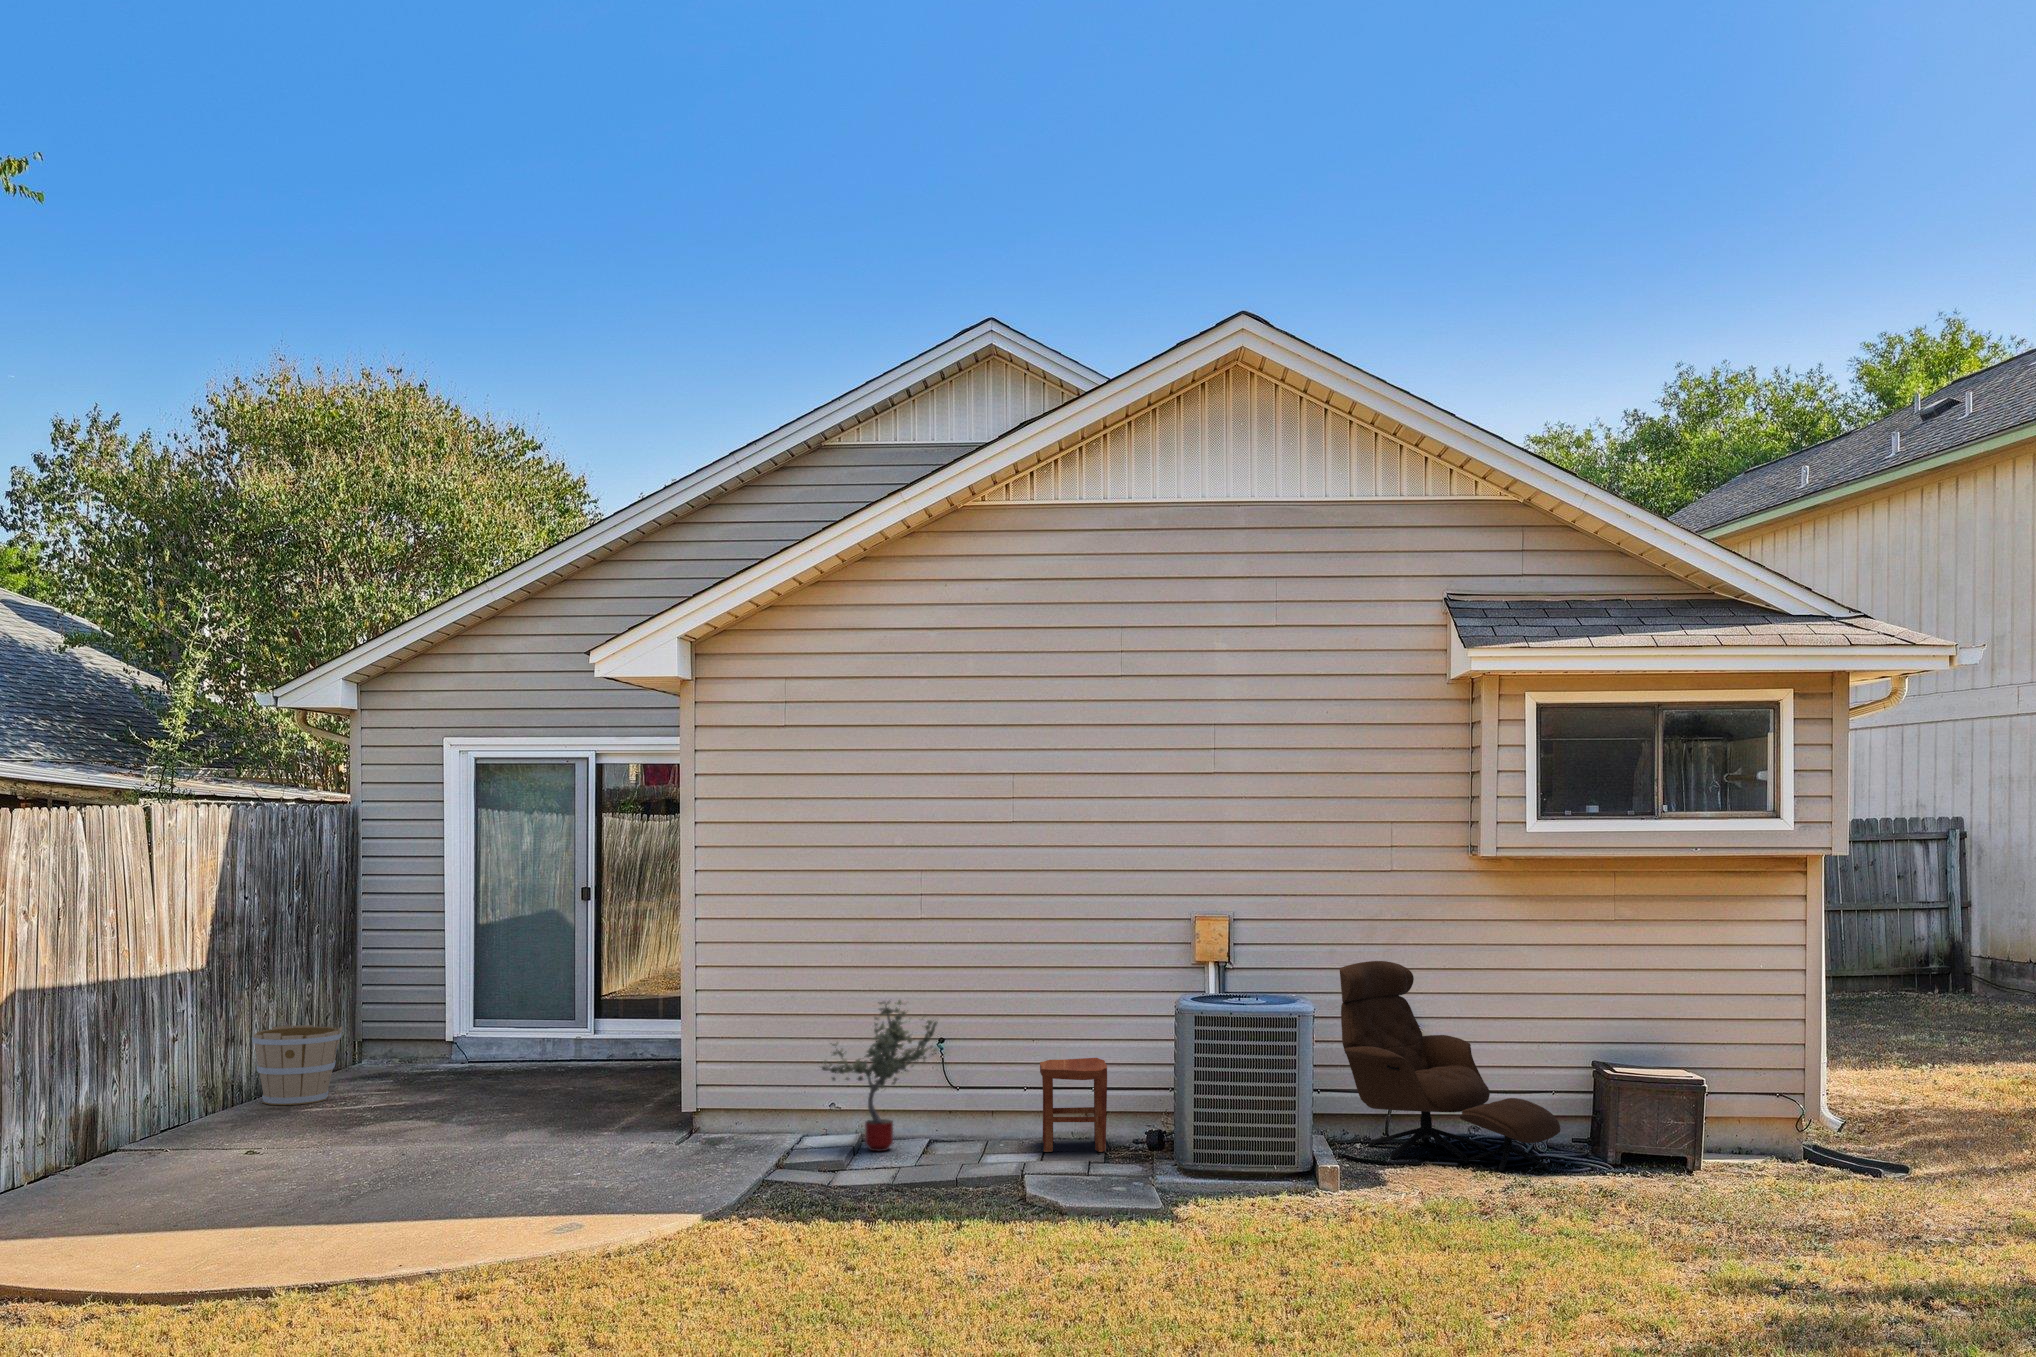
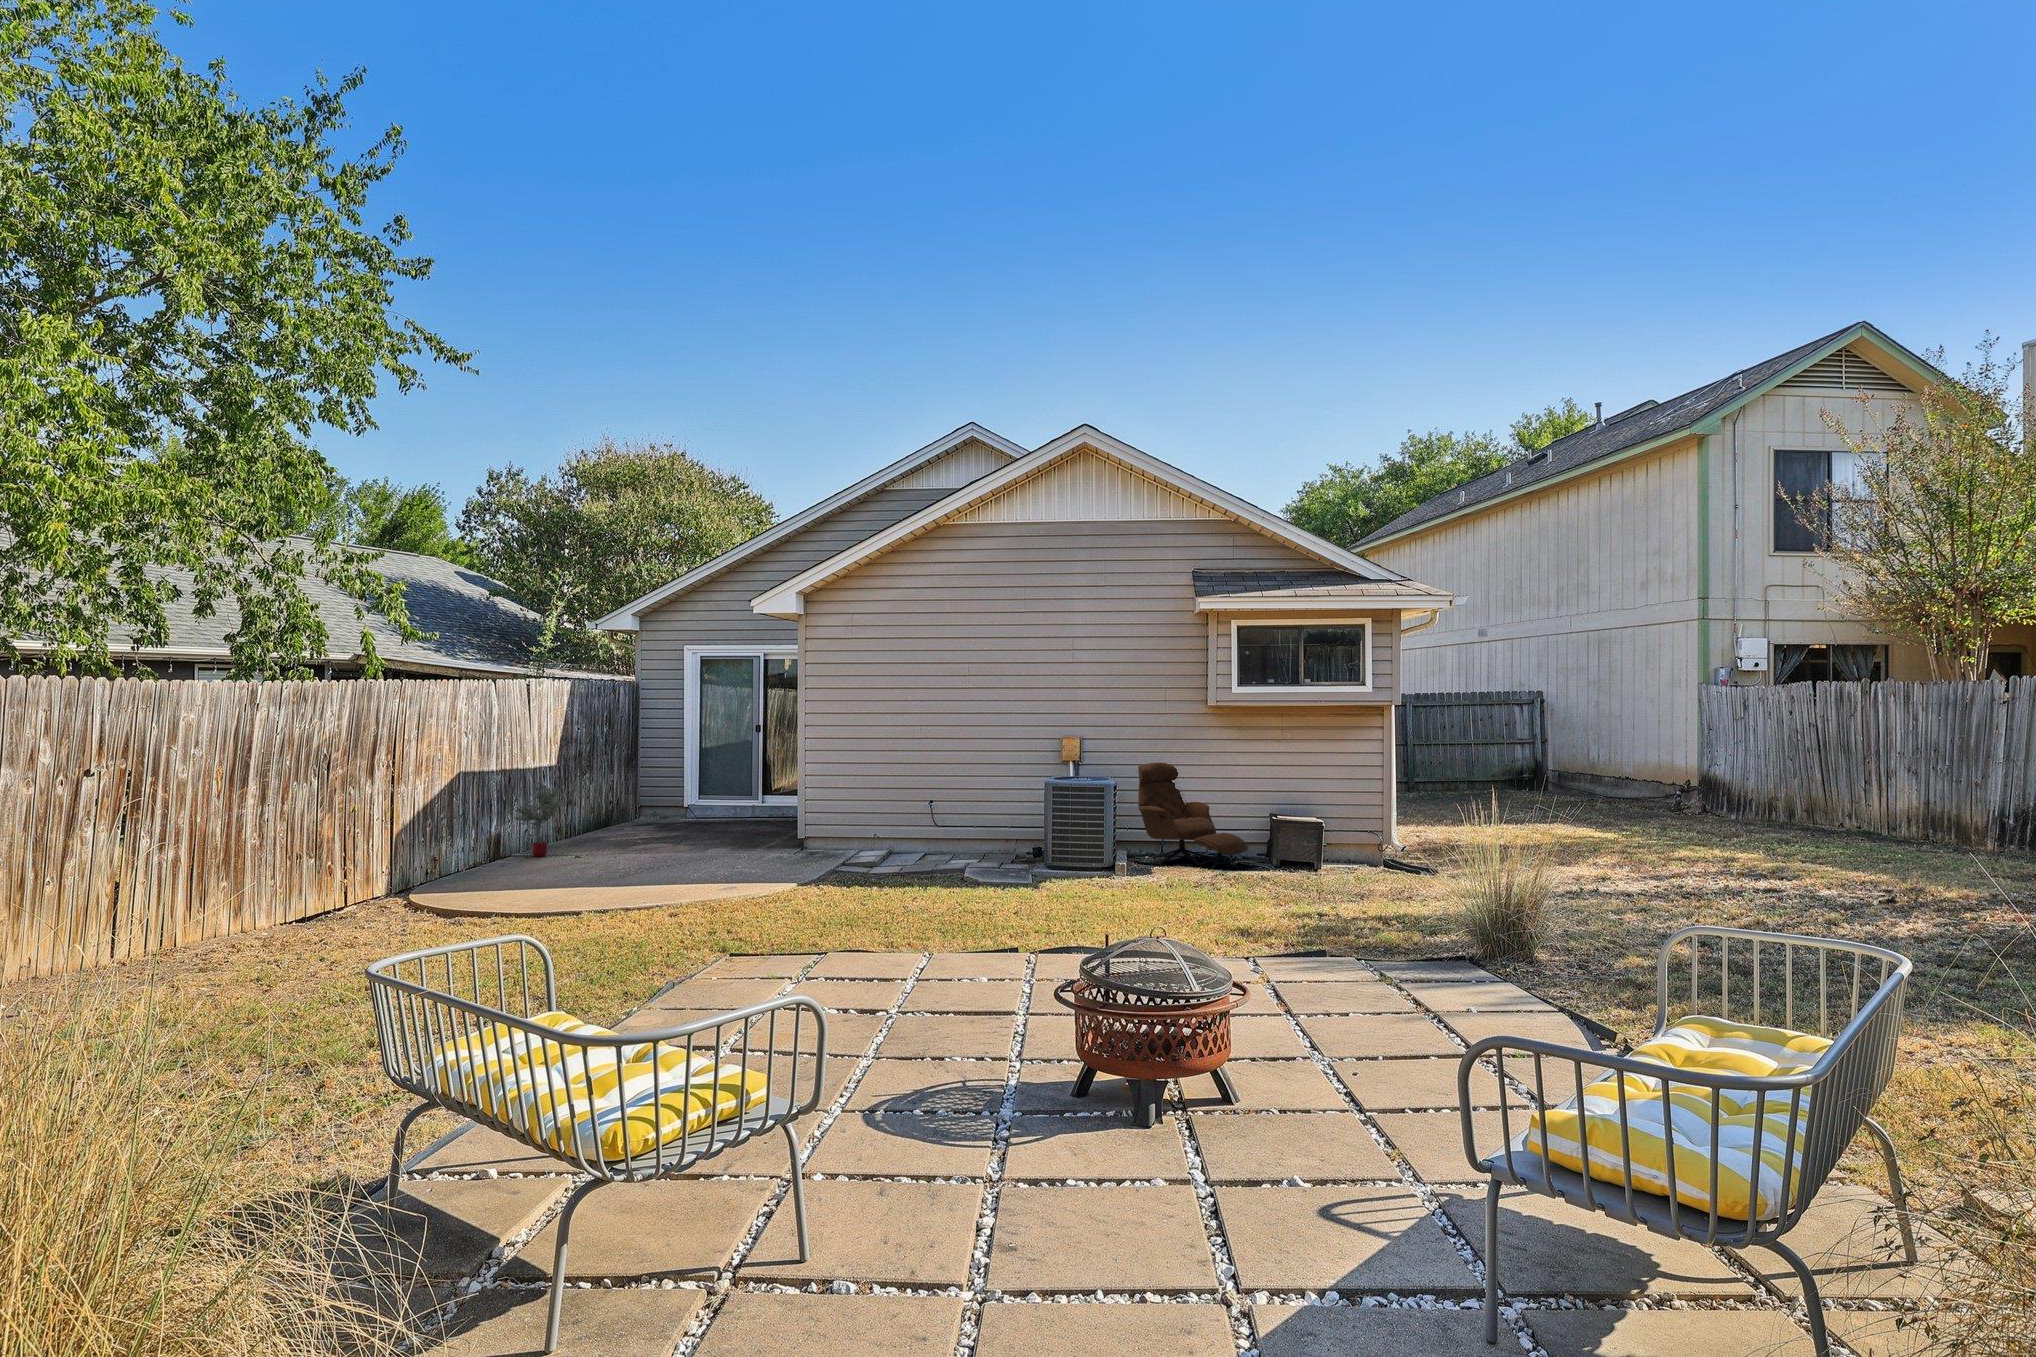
potted tree: present [822,1000,939,1151] -> present [515,782,561,857]
wooden bucket: present [252,1025,343,1105] -> none [583,798,630,839]
stool: present [1040,1058,1107,1152] -> none [980,813,1017,860]

